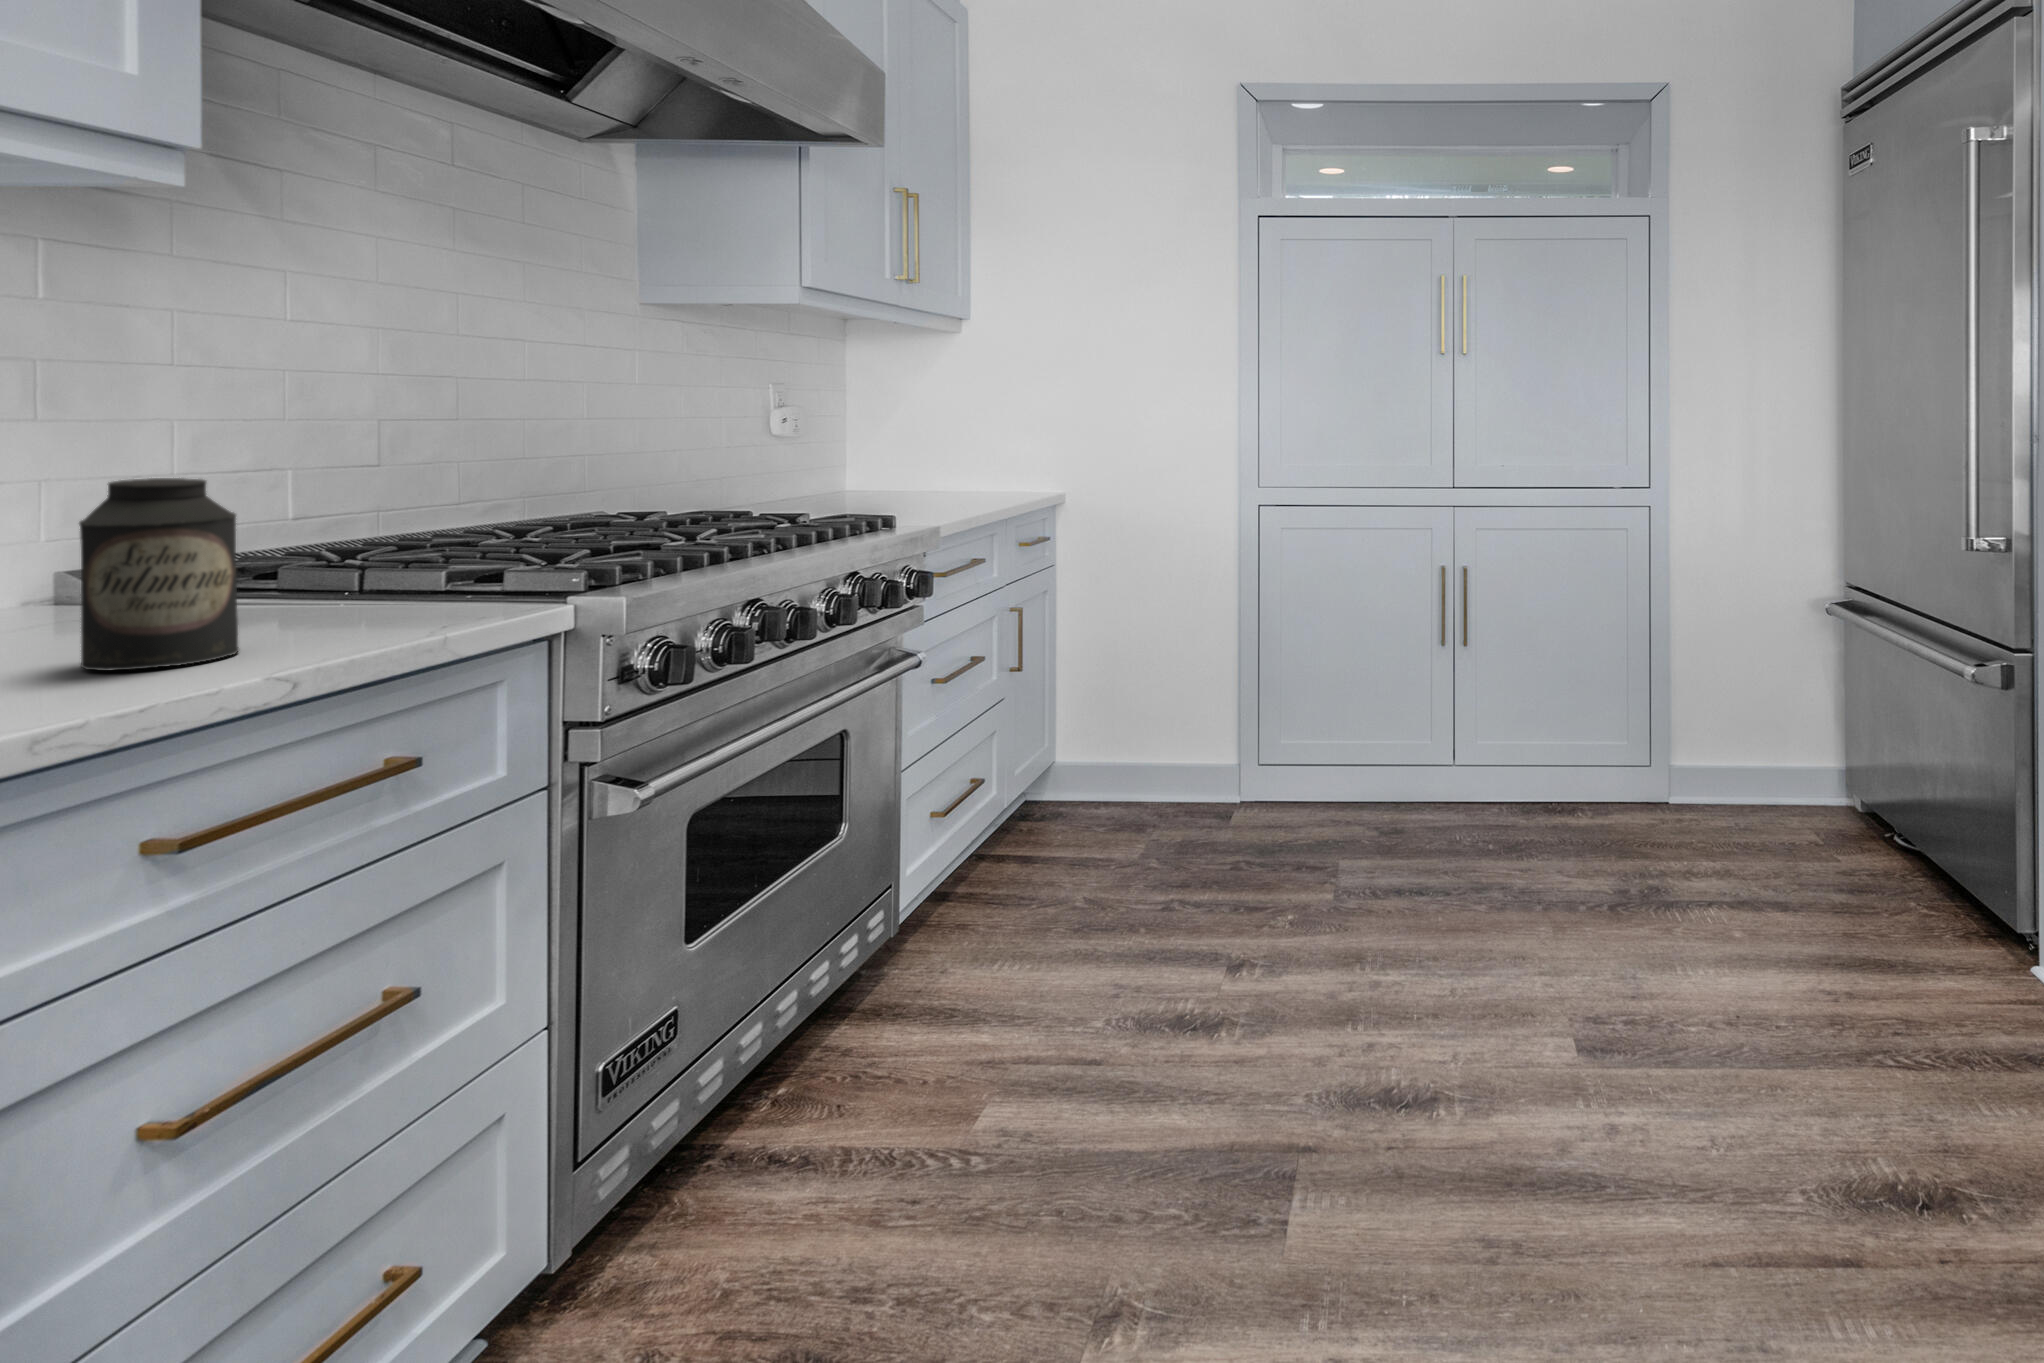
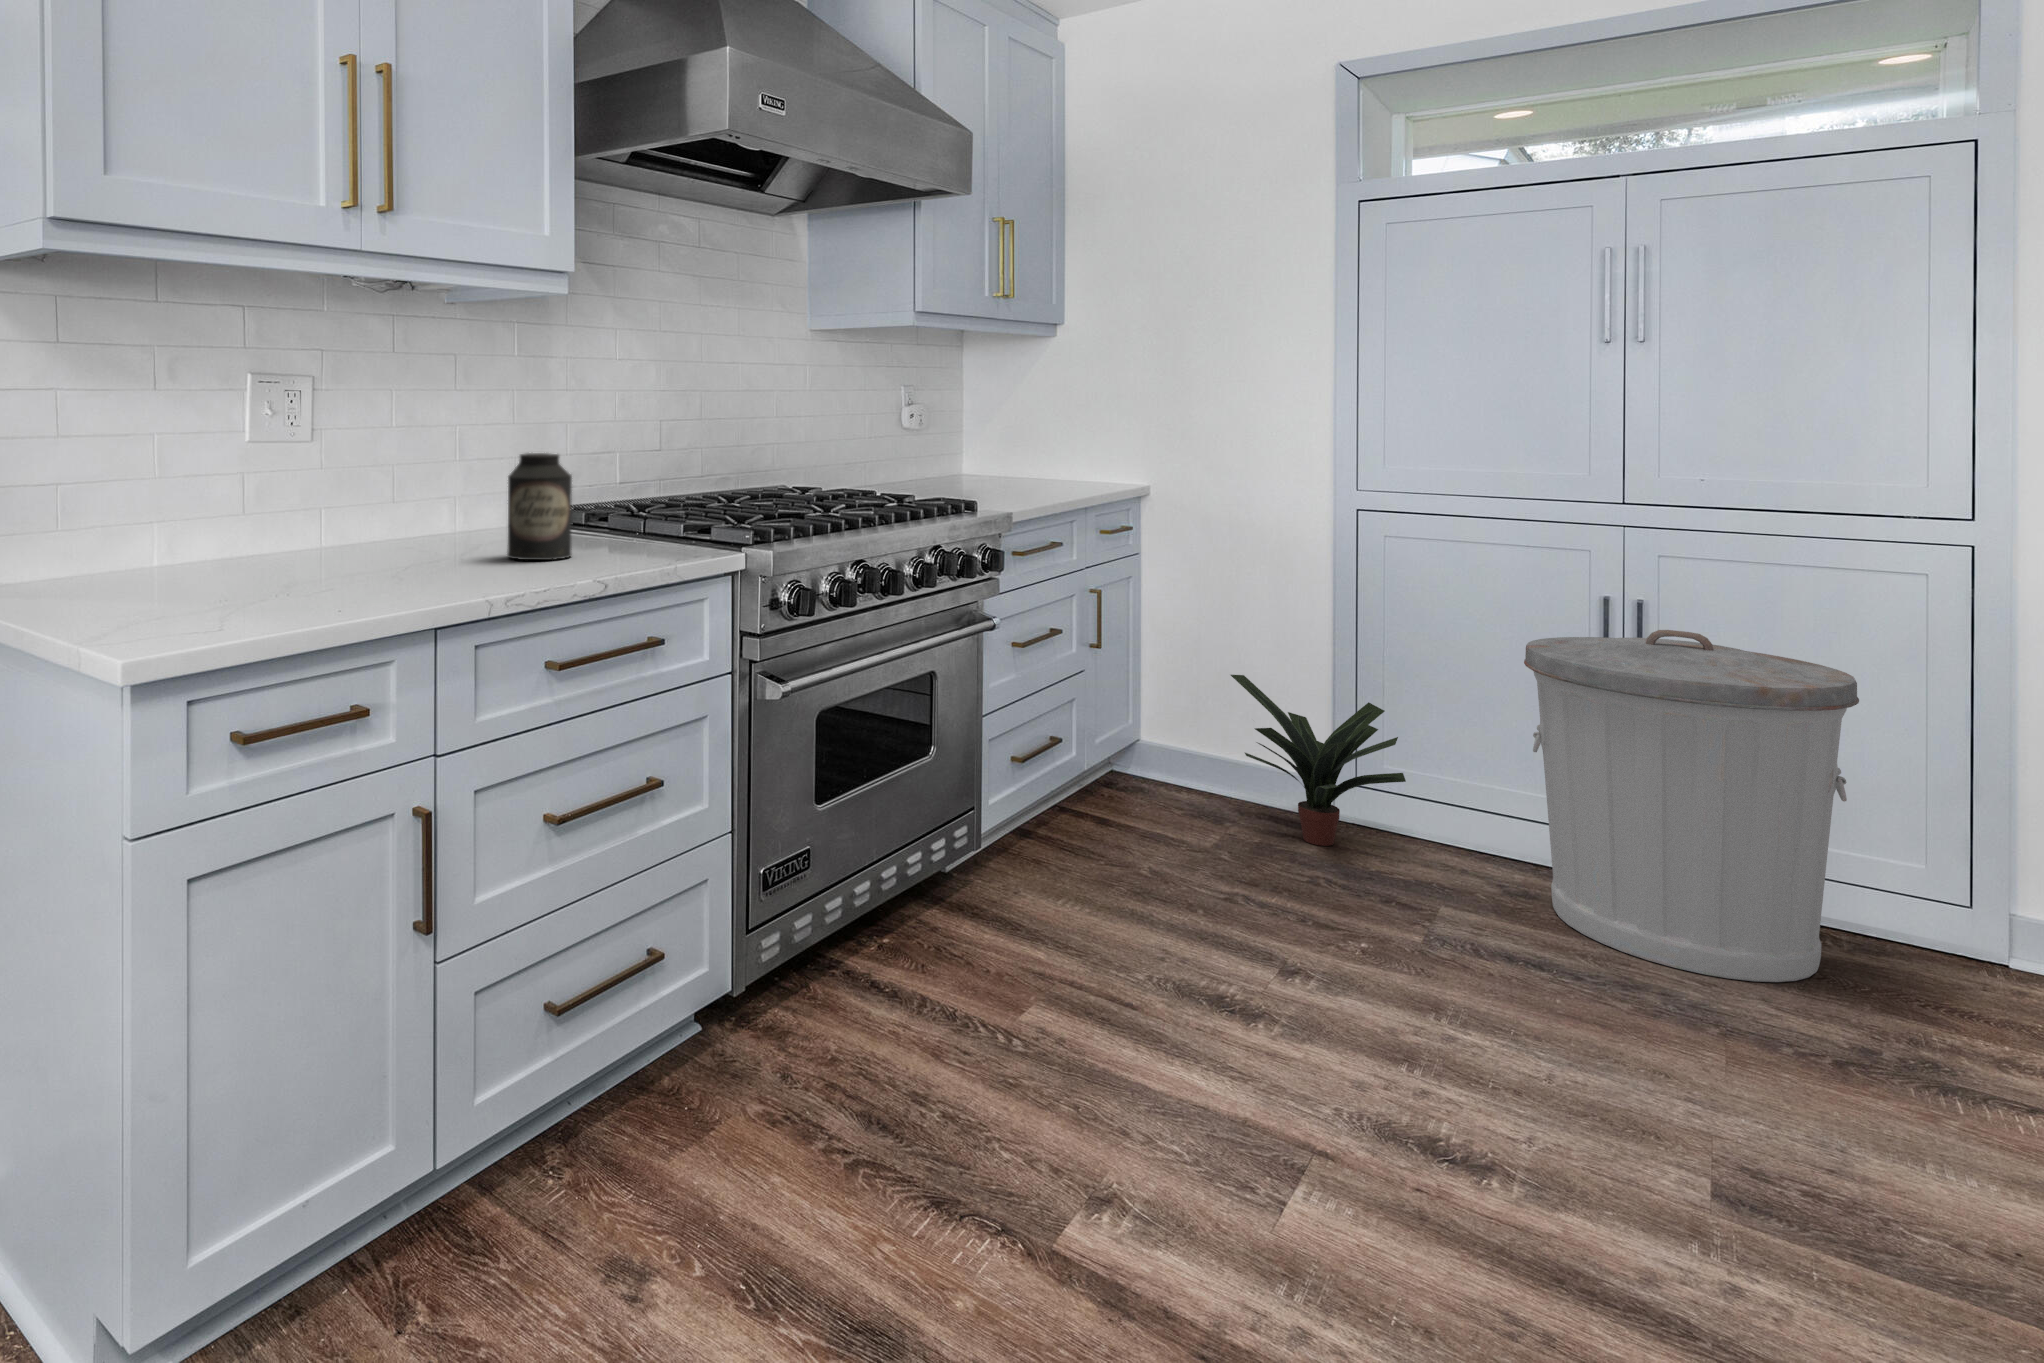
trash can: none [1406,585,1620,871] -> present [1524,630,1859,982]
potted plant: none [1149,671,1310,832] -> present [1231,675,1406,846]

